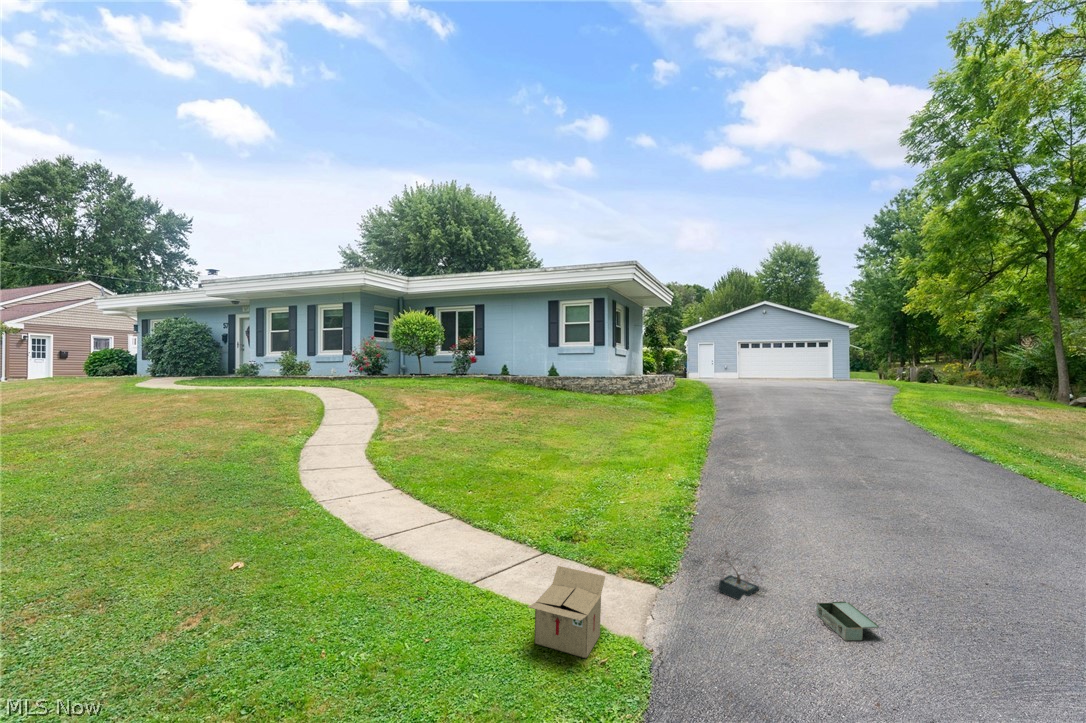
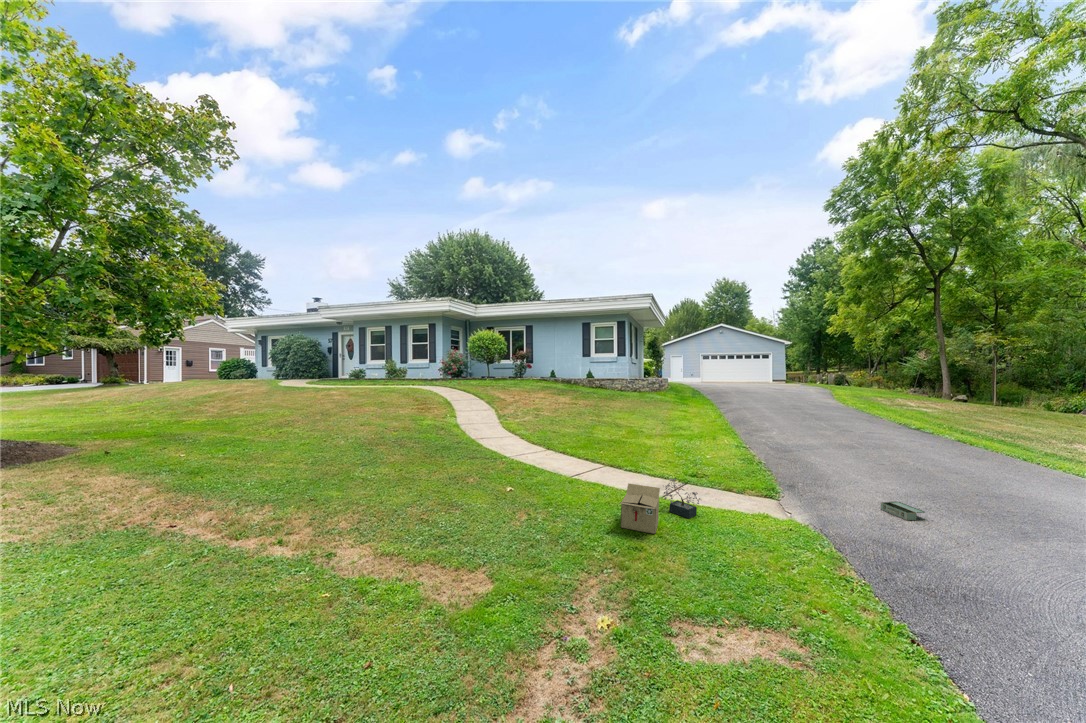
decorative plant: present [711,543,765,600] -> present [664,479,701,518]
cardboard box: present [528,566,605,658] -> present [620,483,660,534]

